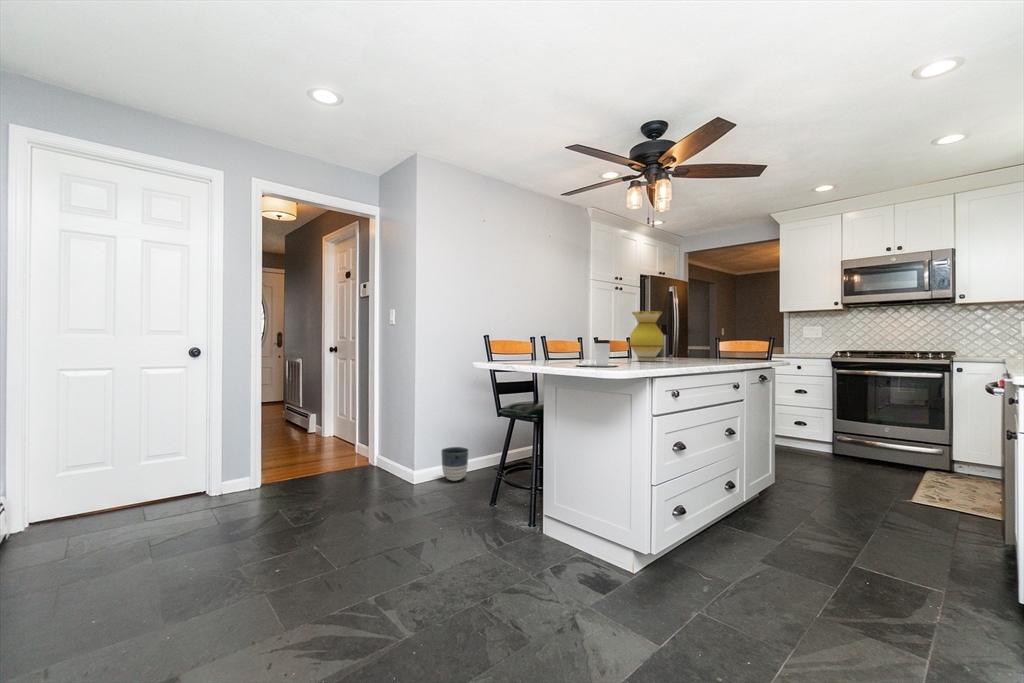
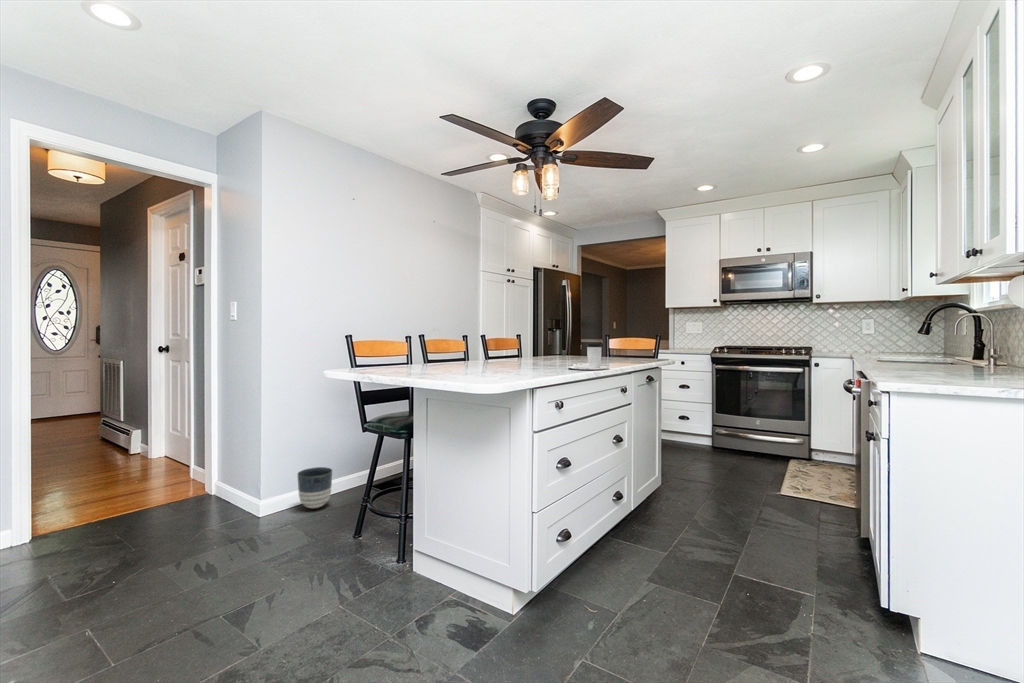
vase: present [630,311,664,361] -> none [516,310,551,365]
coffee cup: present [576,340,618,367] -> present [568,344,609,370]

